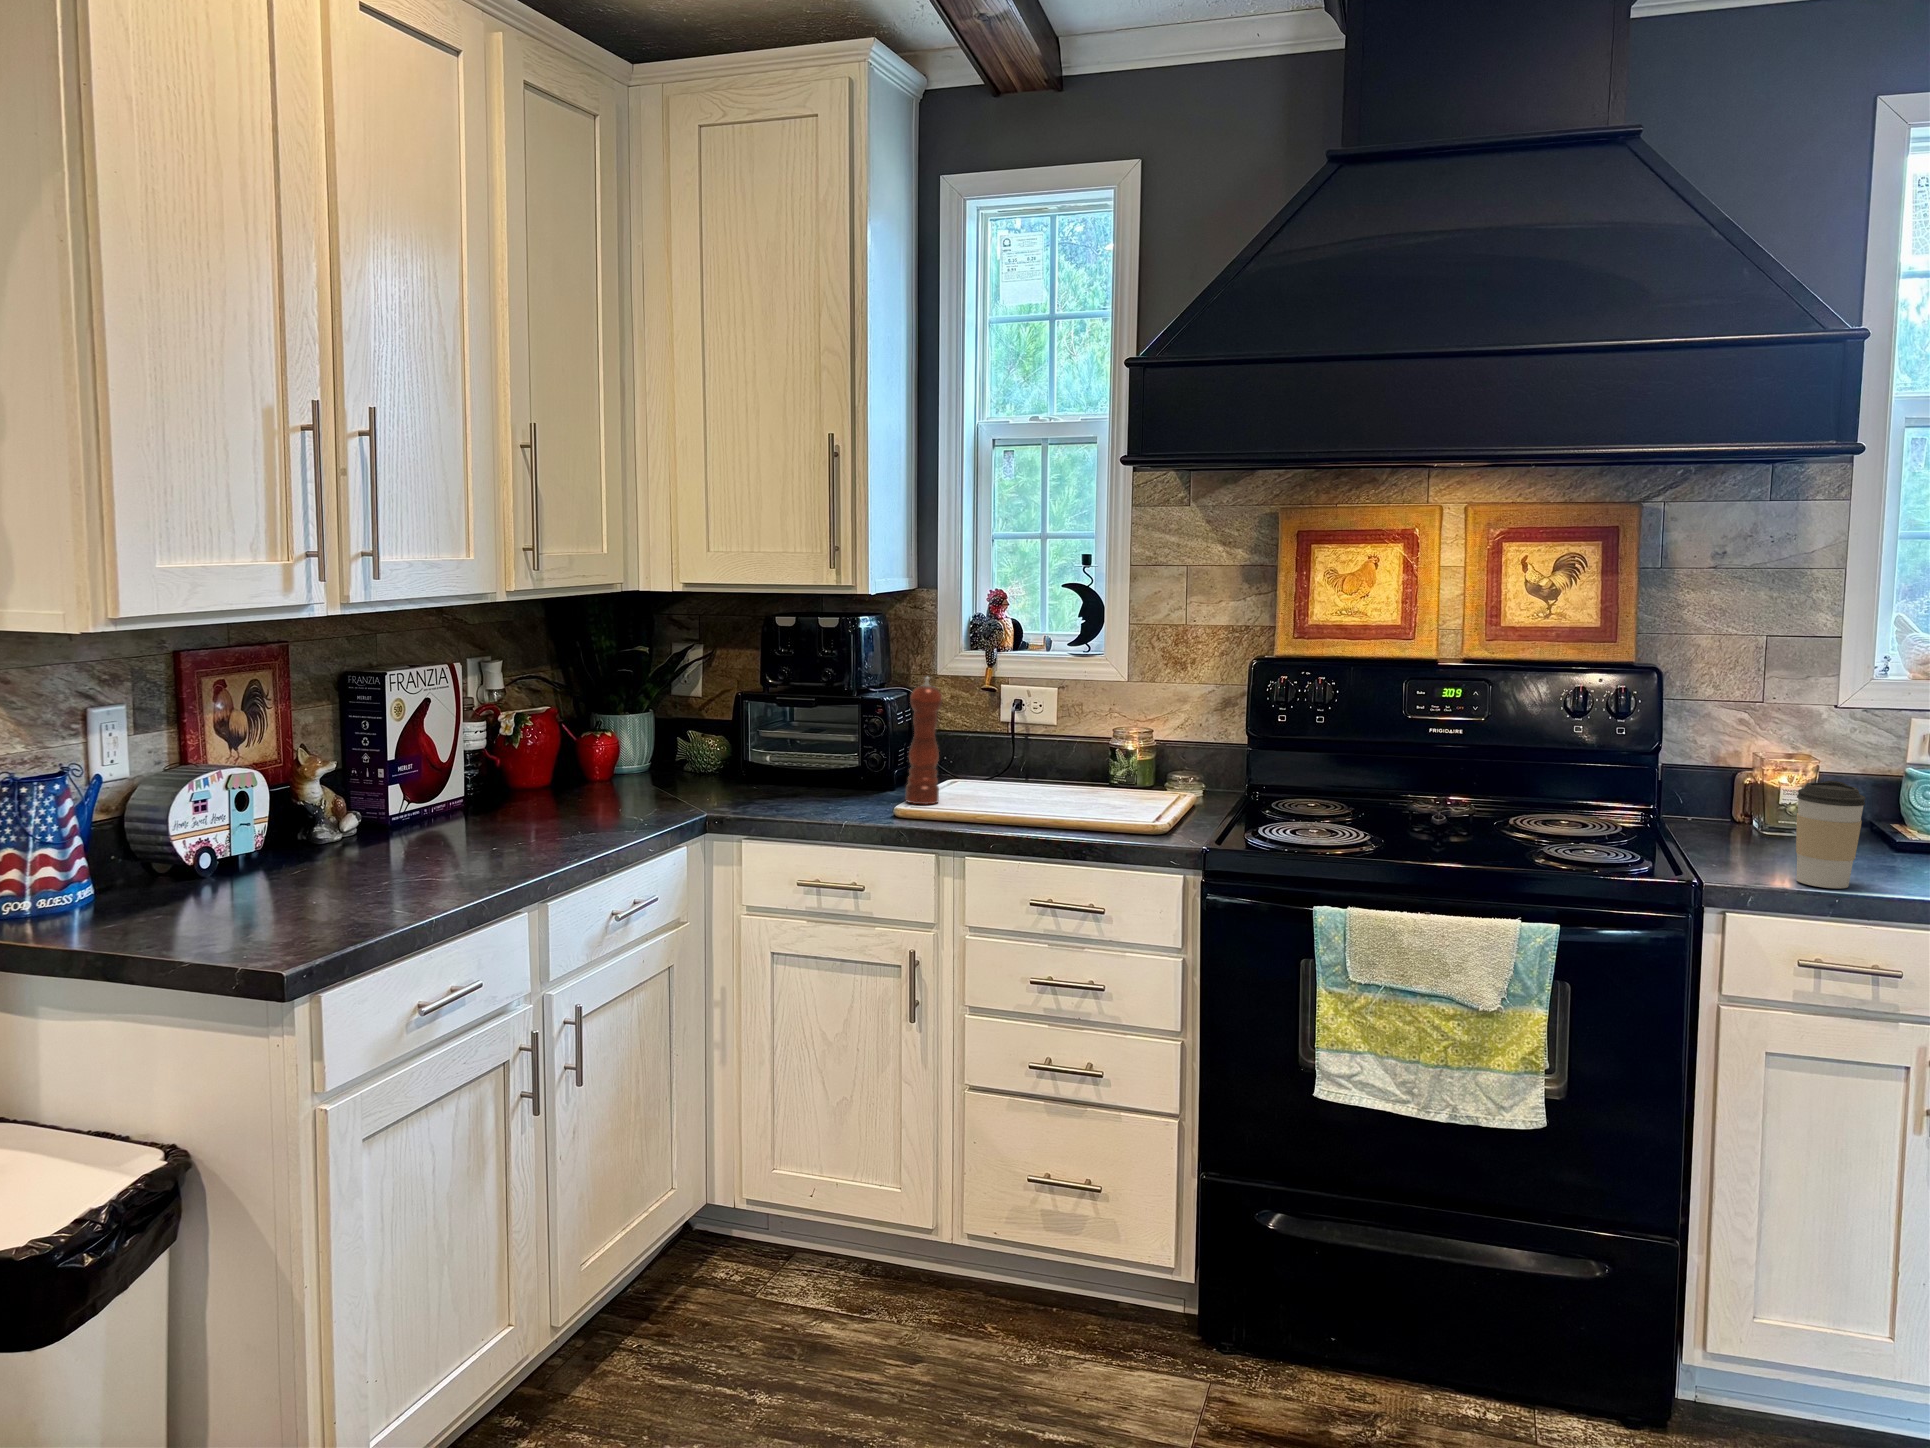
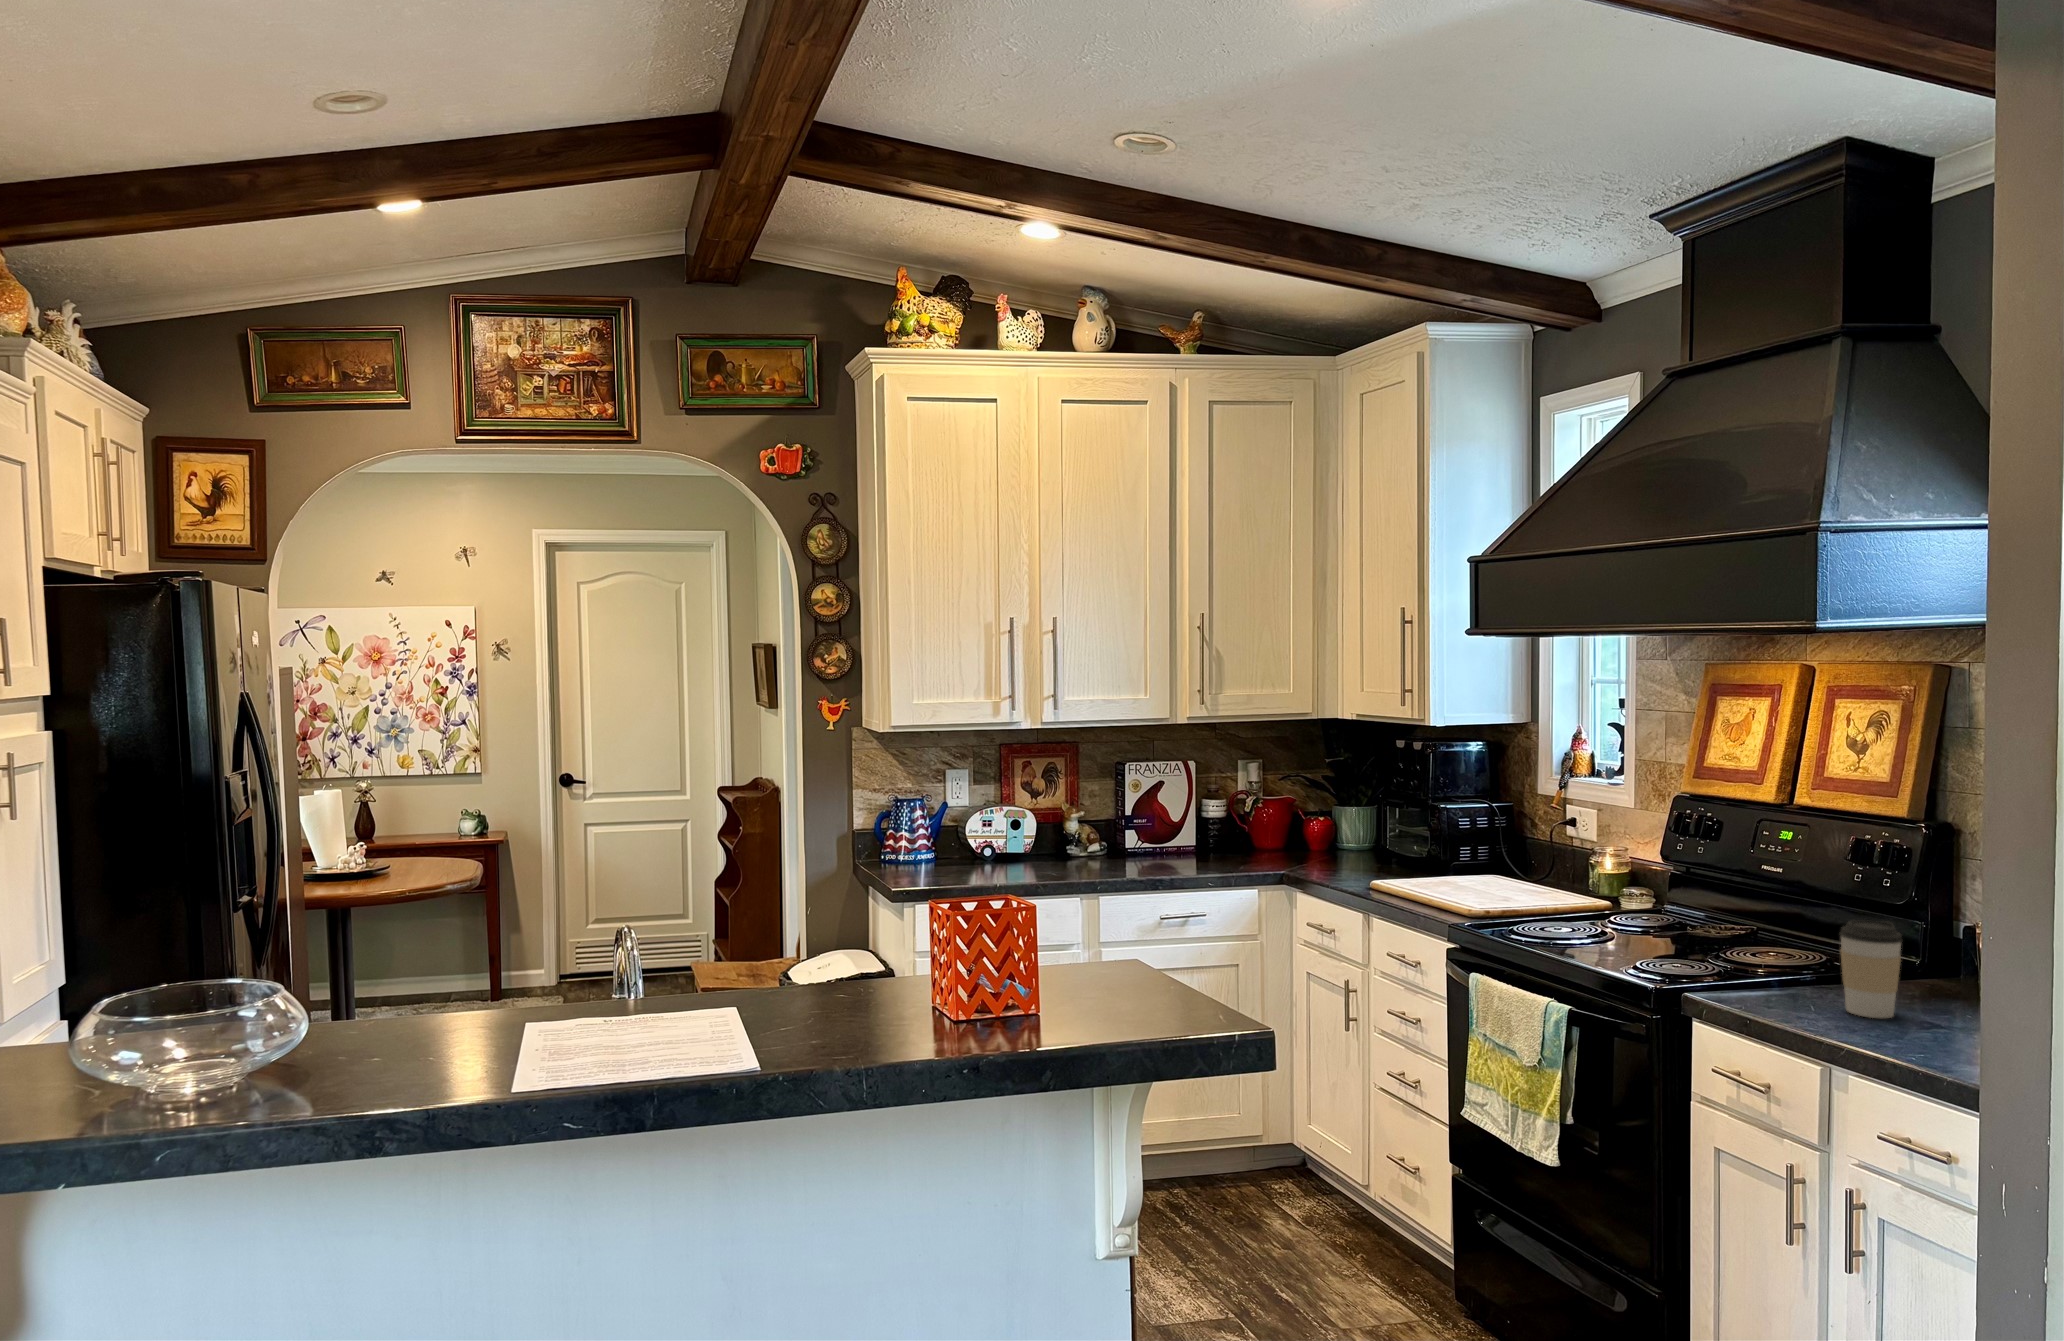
pepper mill: present [906,677,942,804] -> none [1400,788,1424,878]

